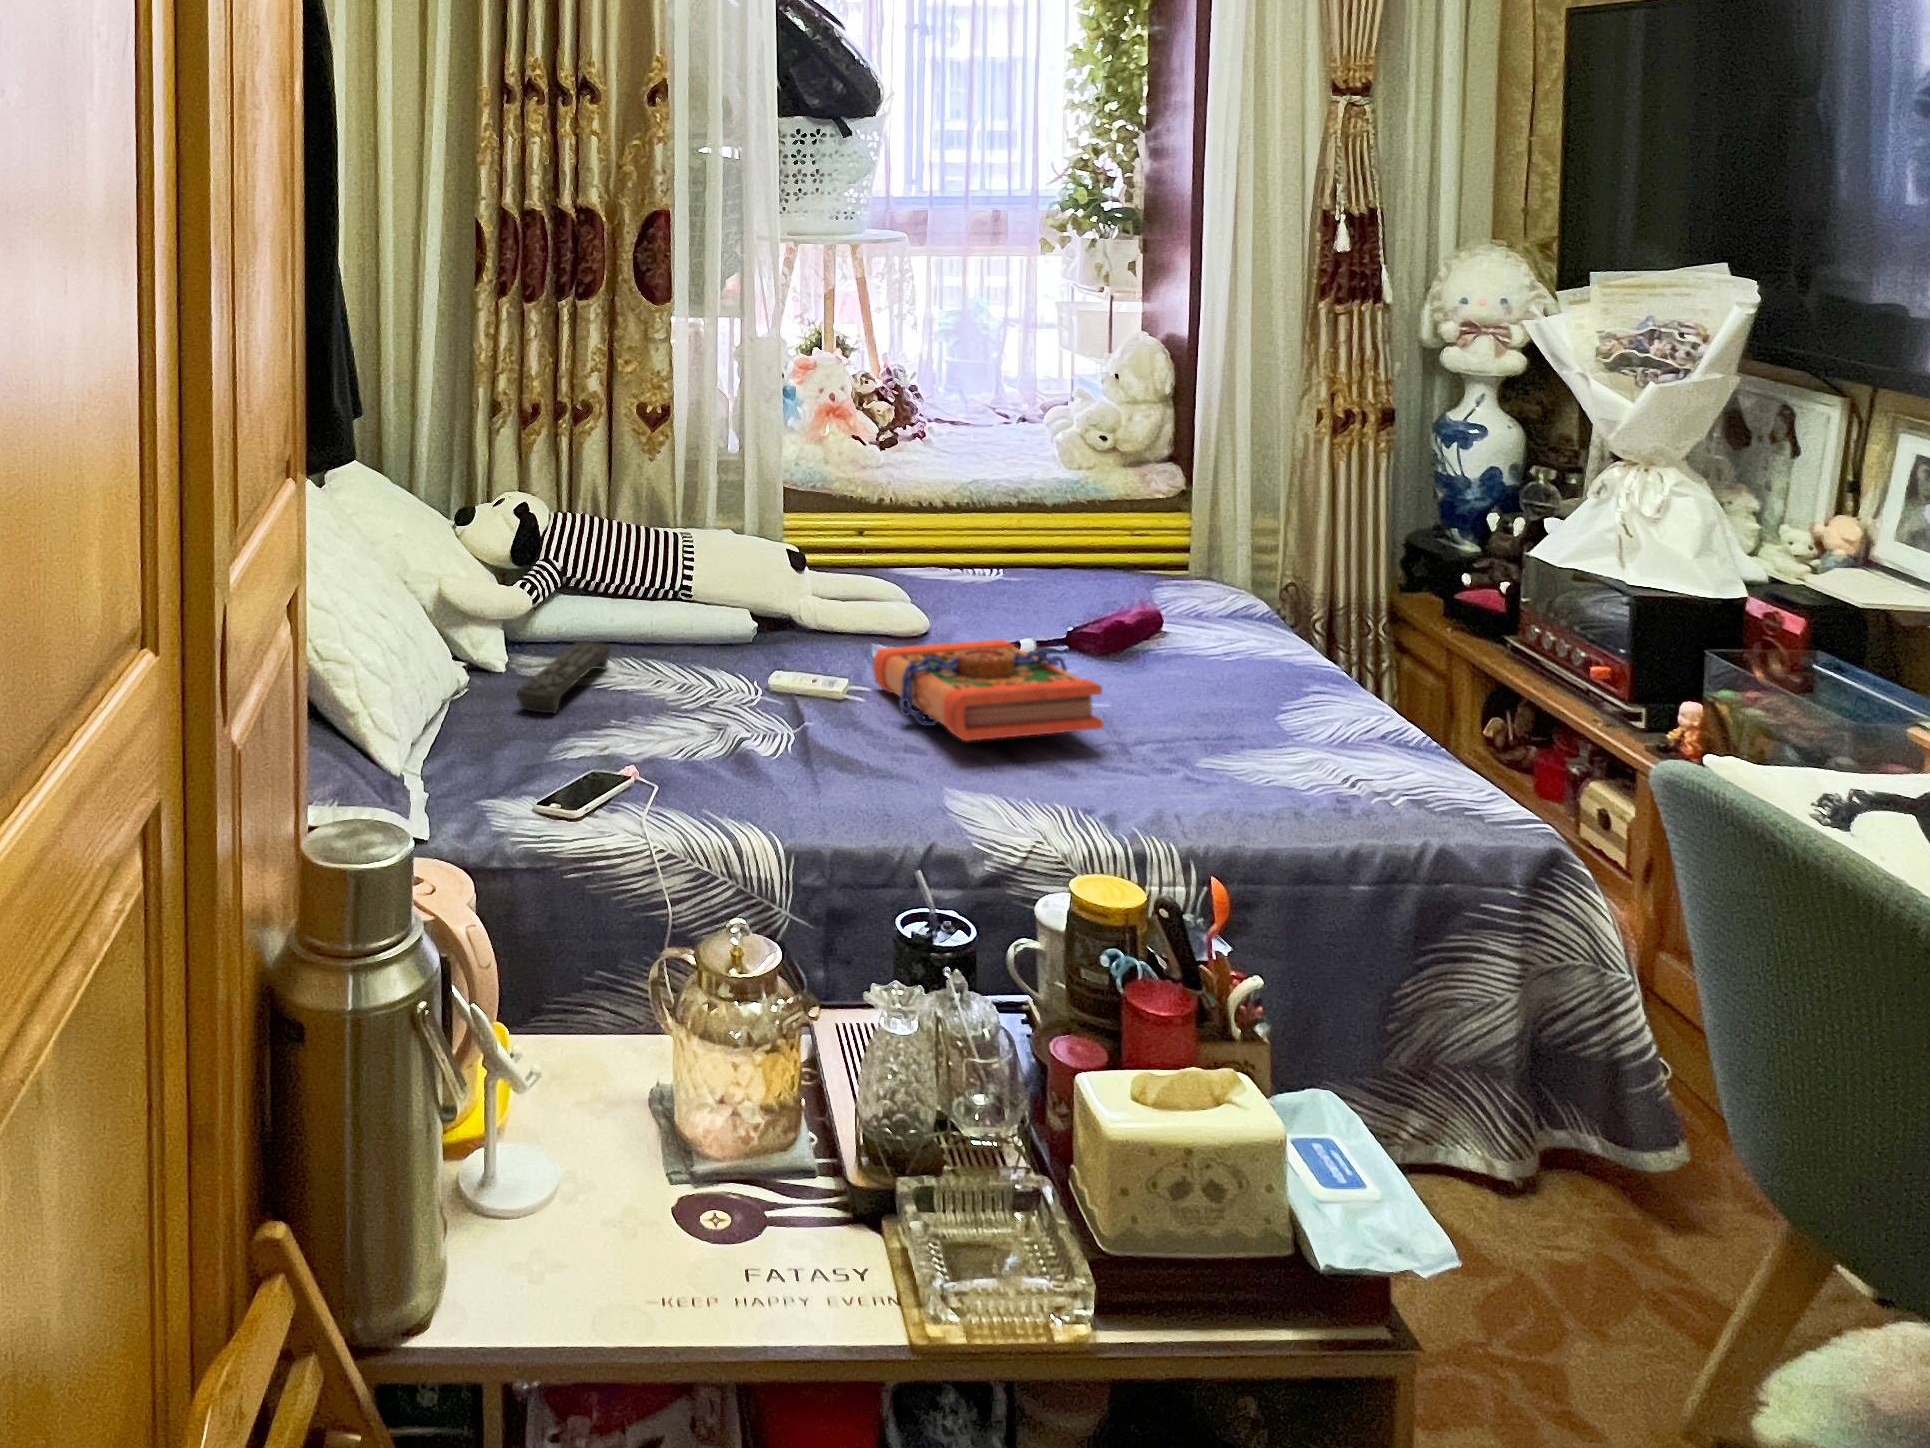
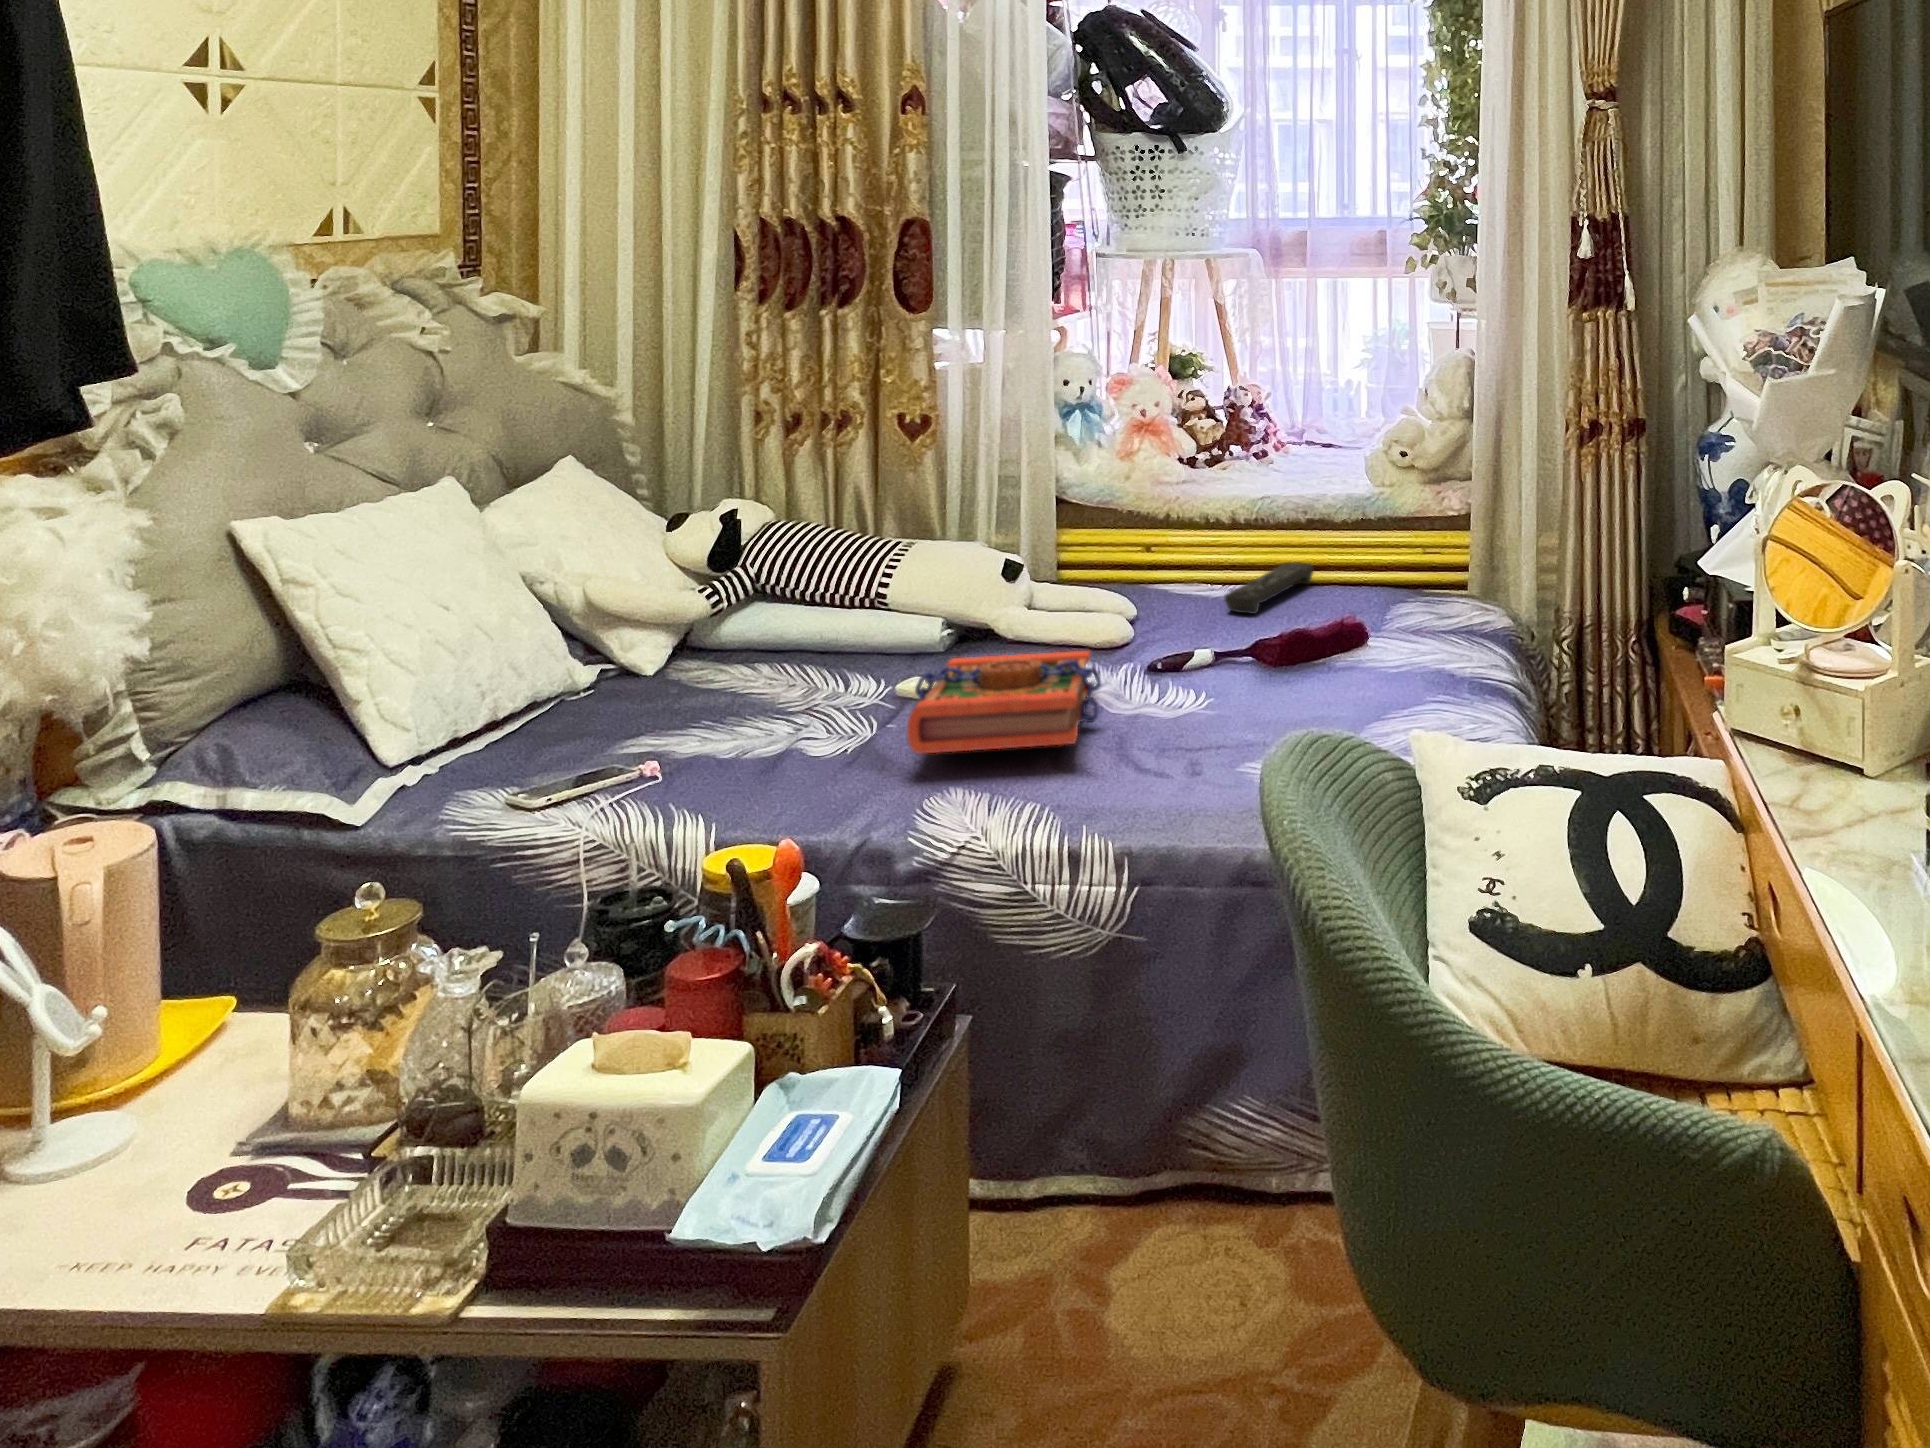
remote control: present [517,642,610,713] -> present [1224,563,1314,614]

